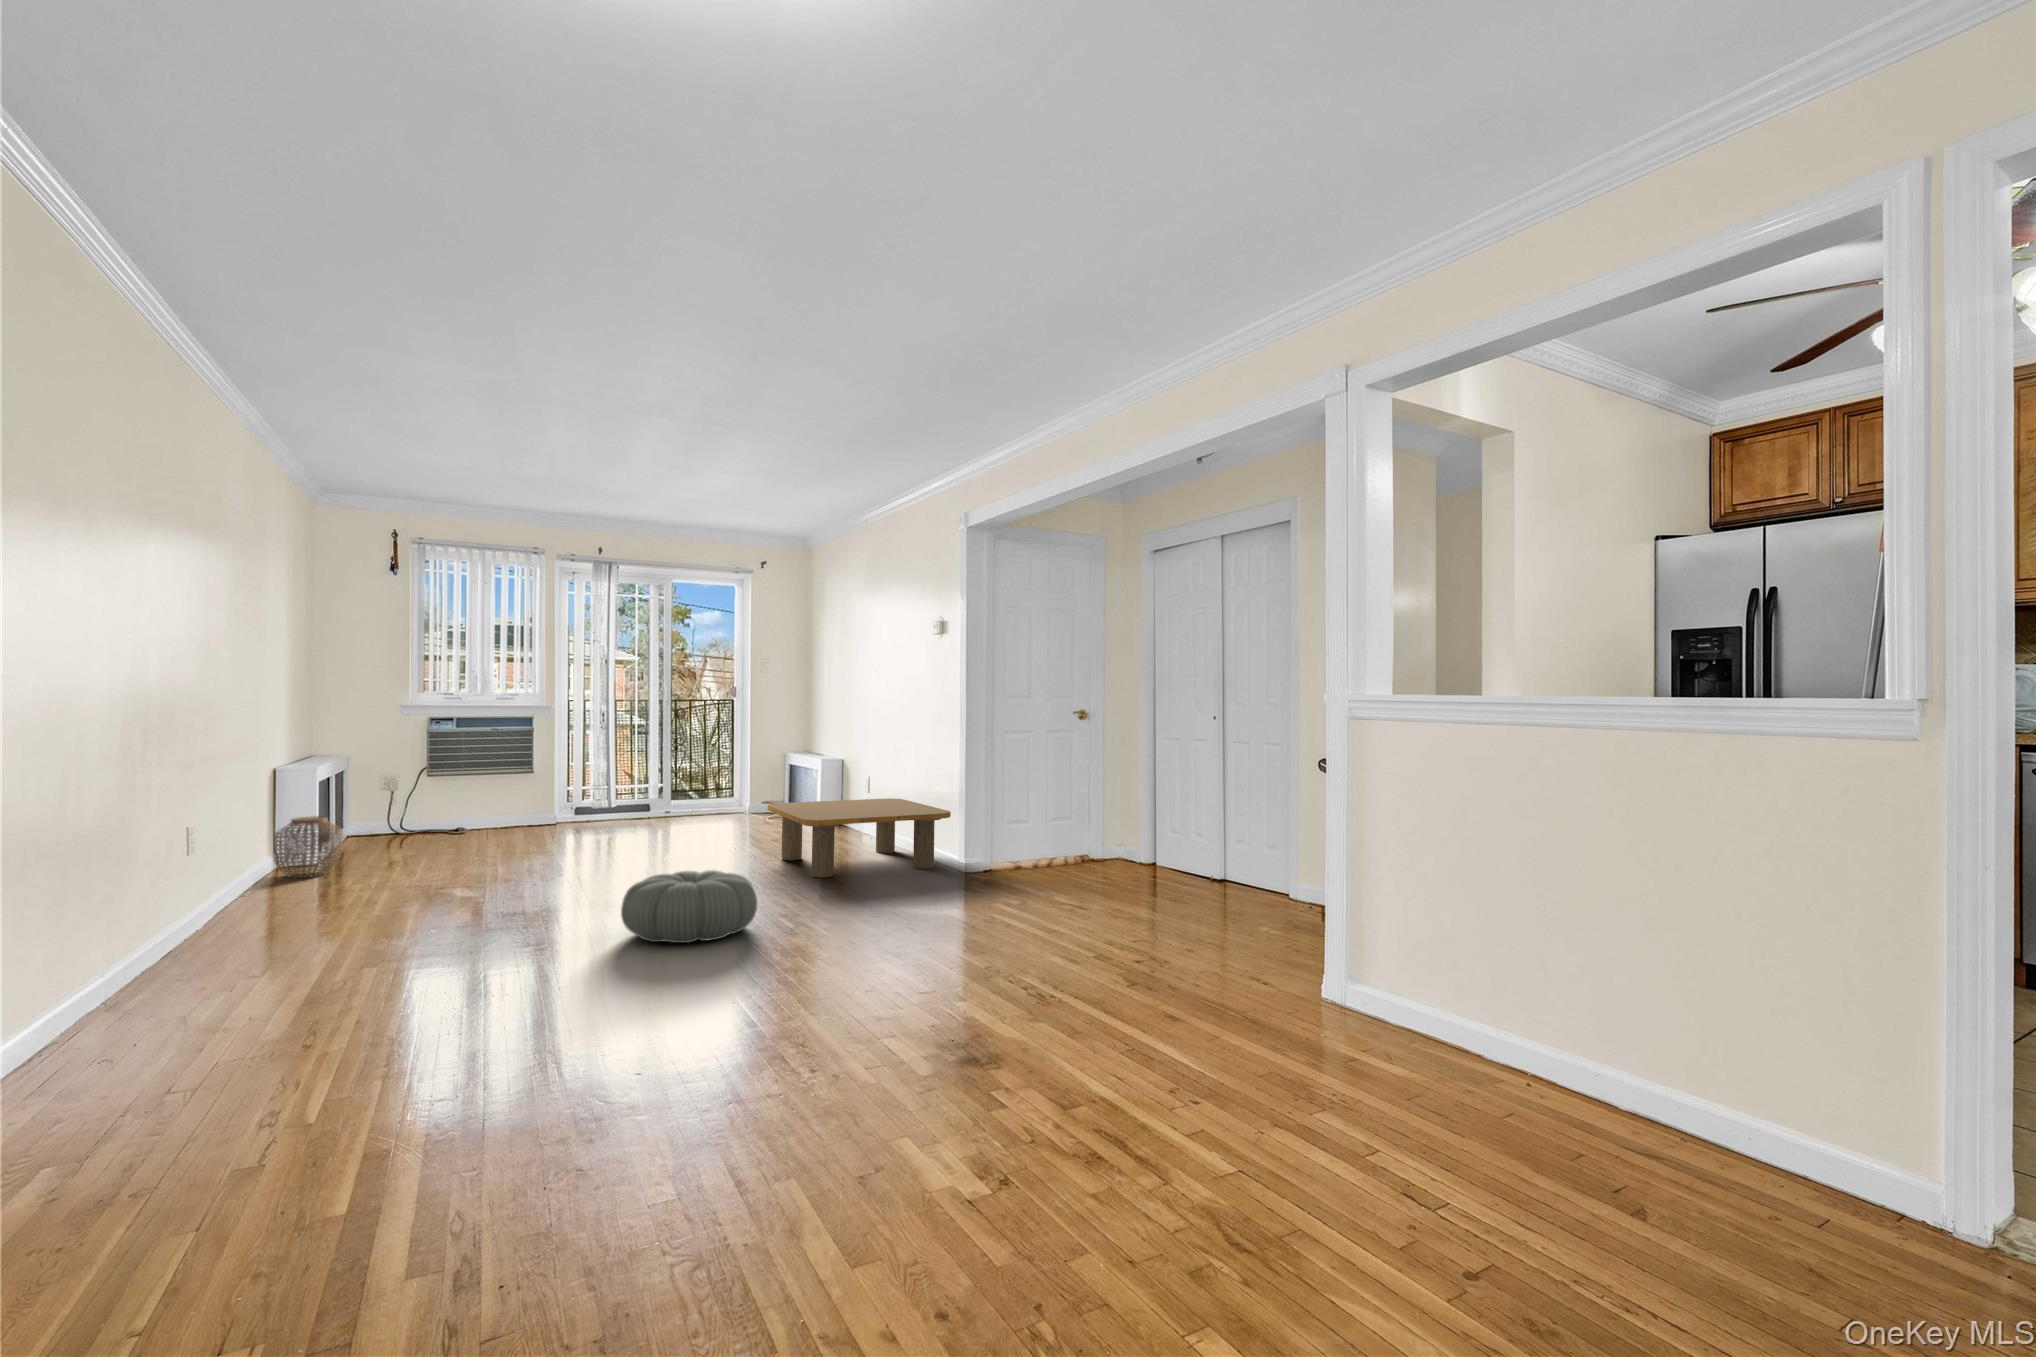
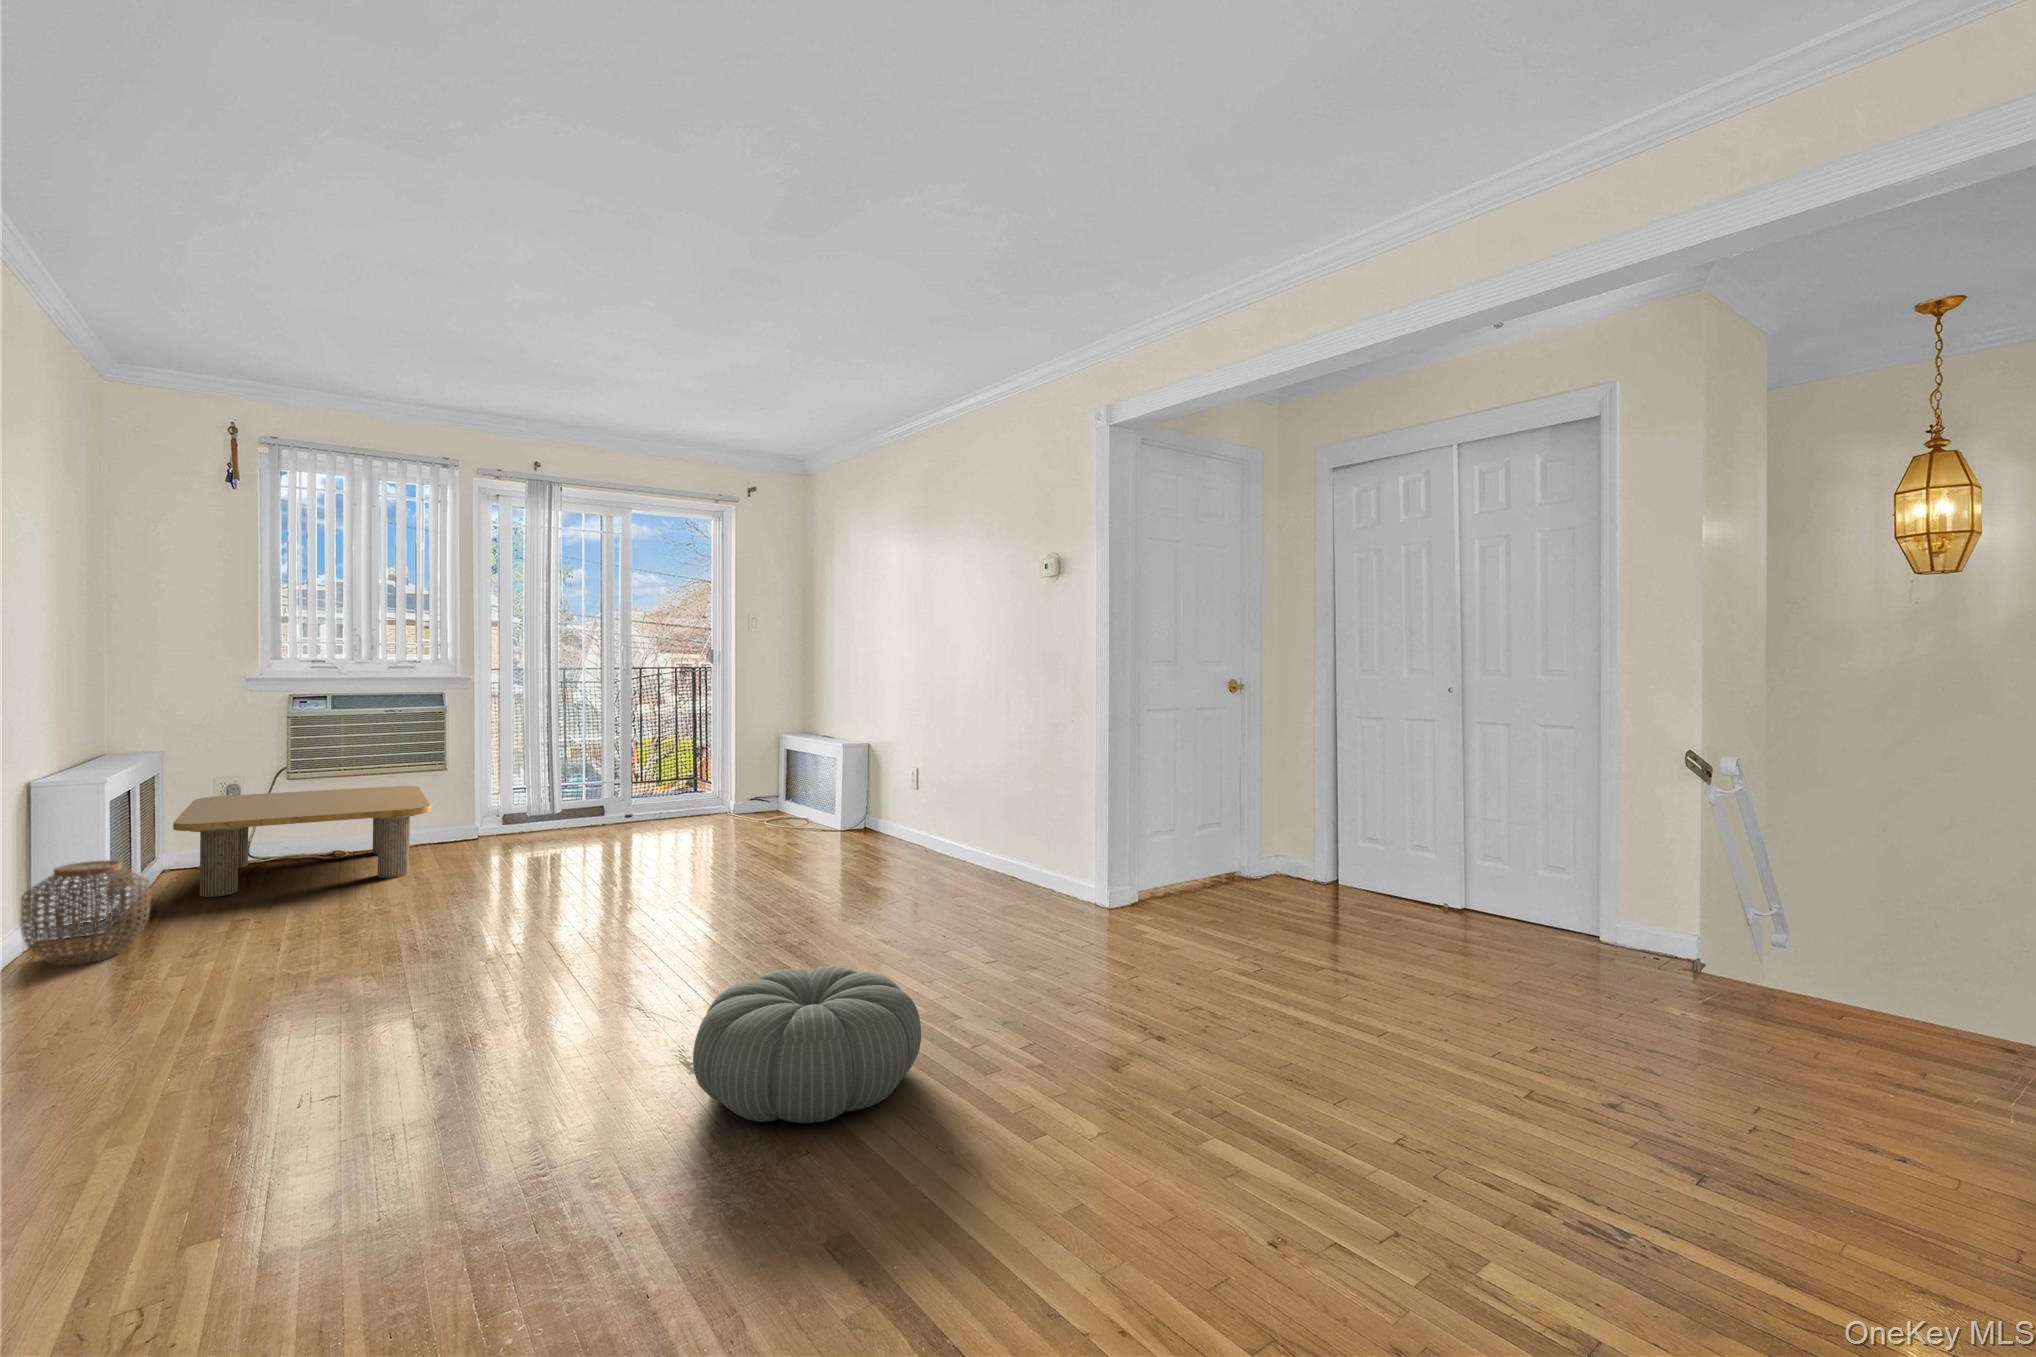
coffee table: present [767,798,951,877] -> present [173,786,431,897]

